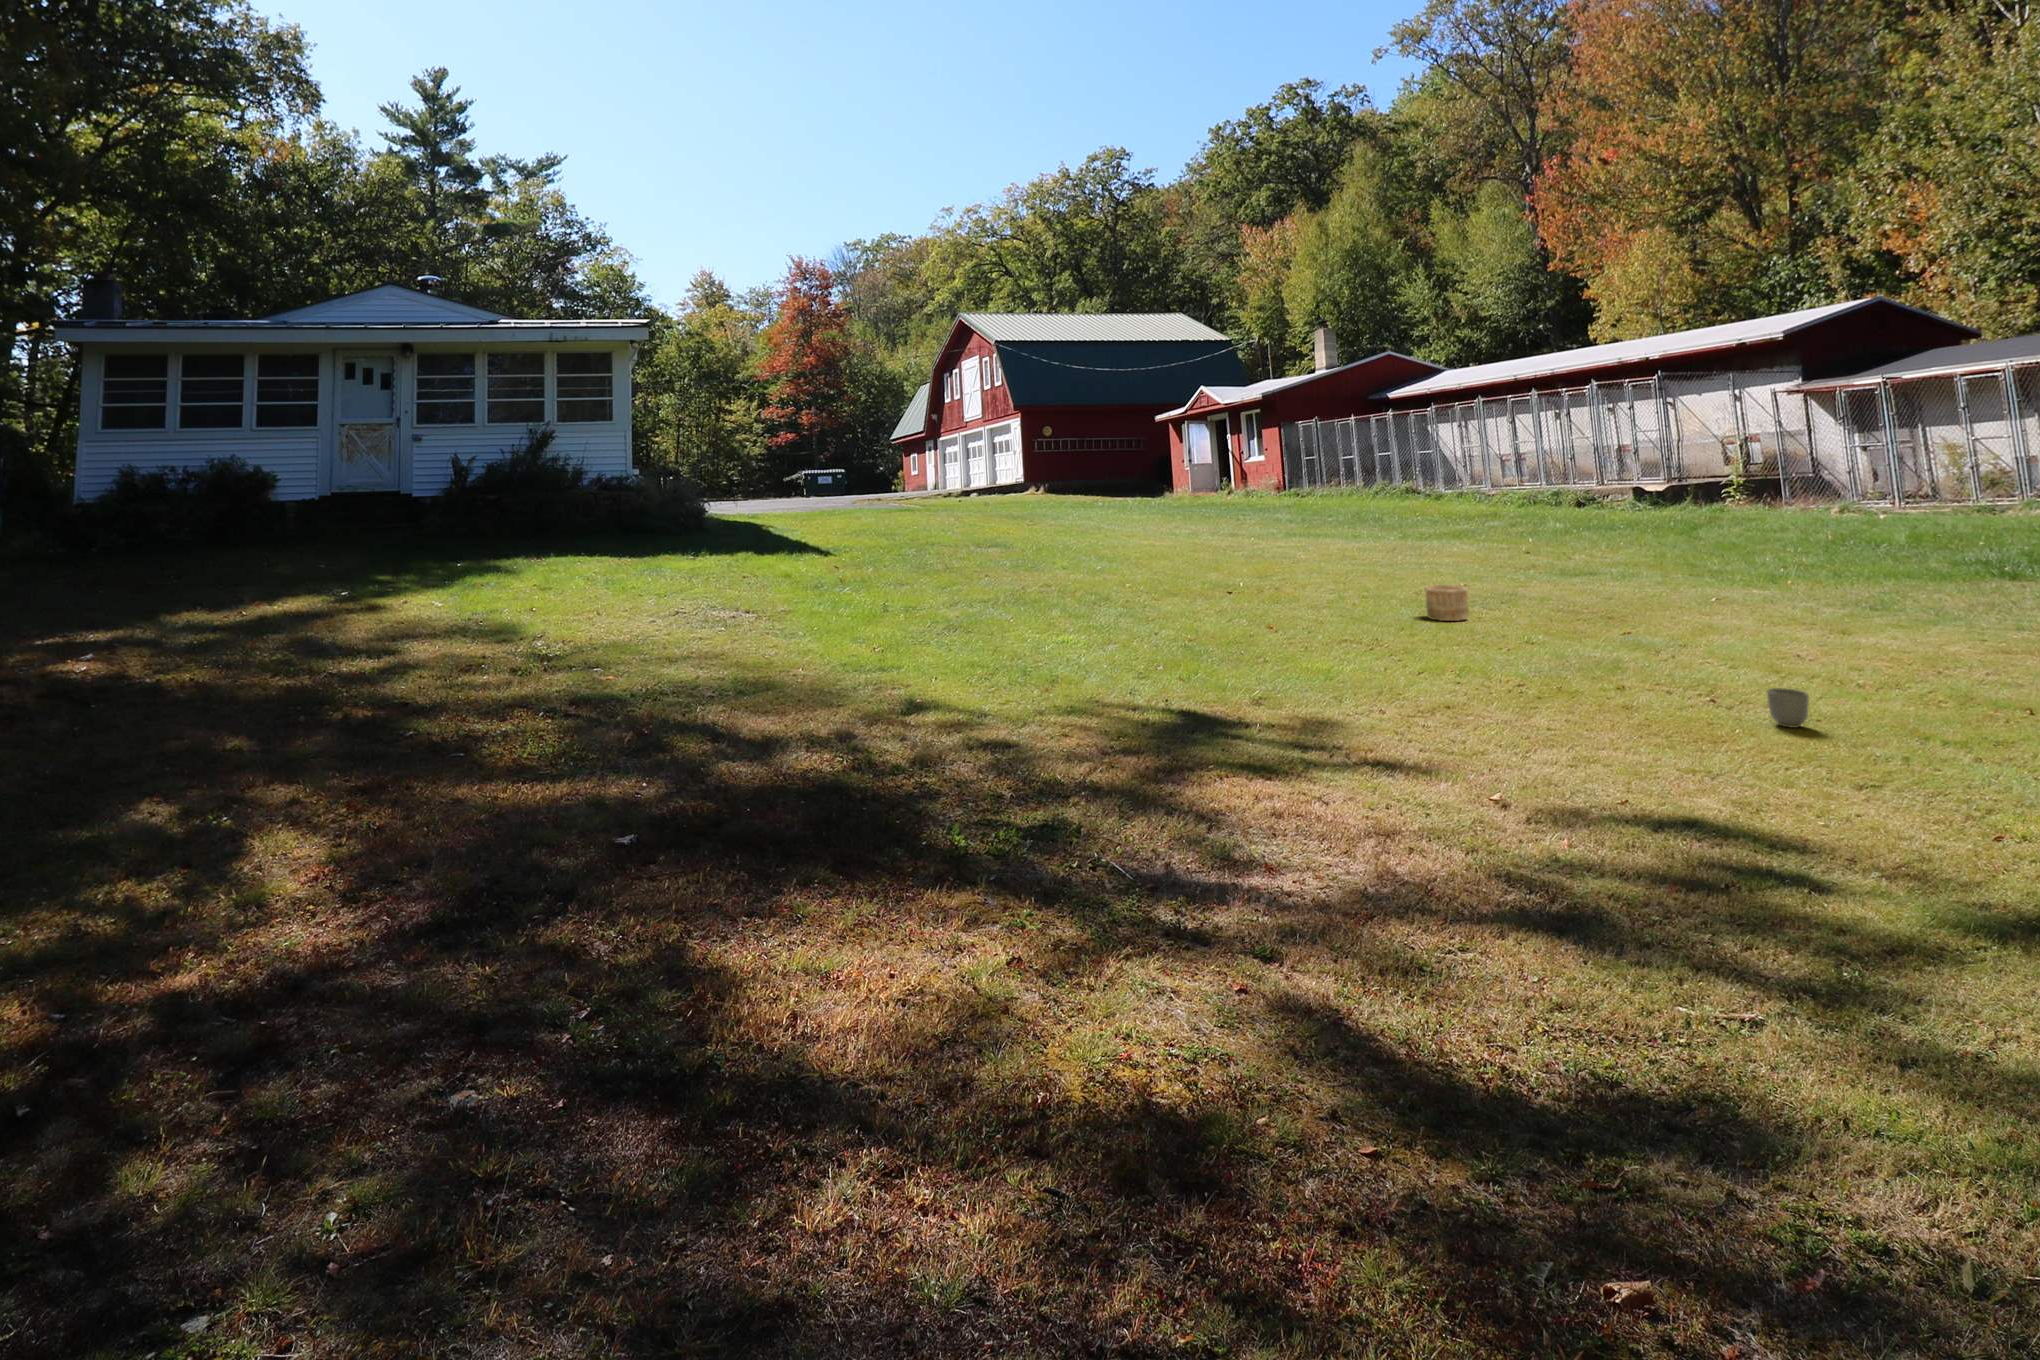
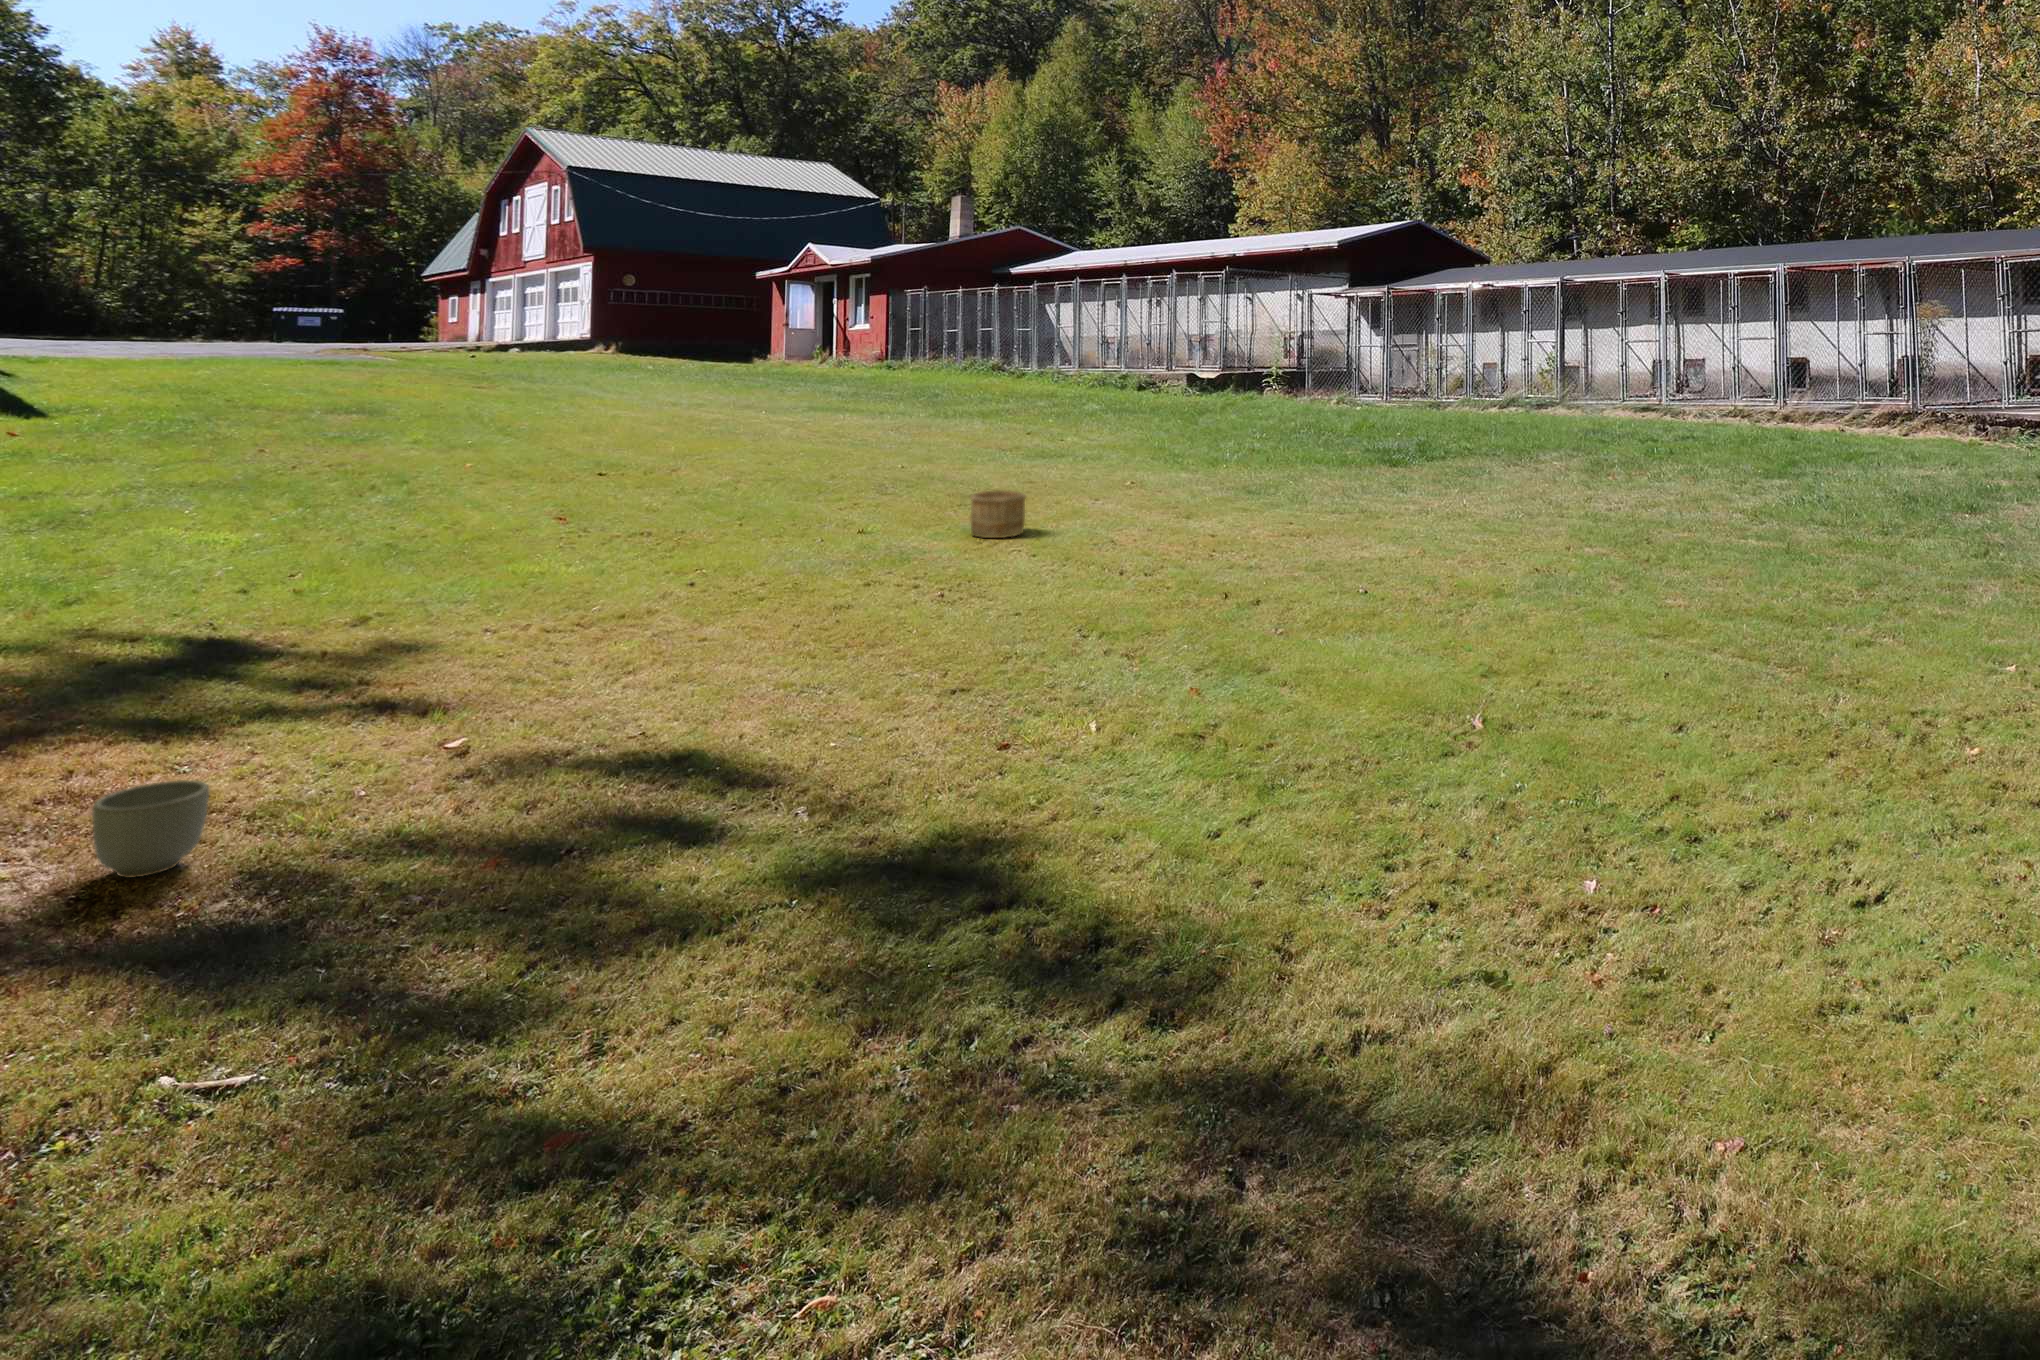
wooden bucket: present [1425,585,1469,621] -> present [970,490,1026,538]

